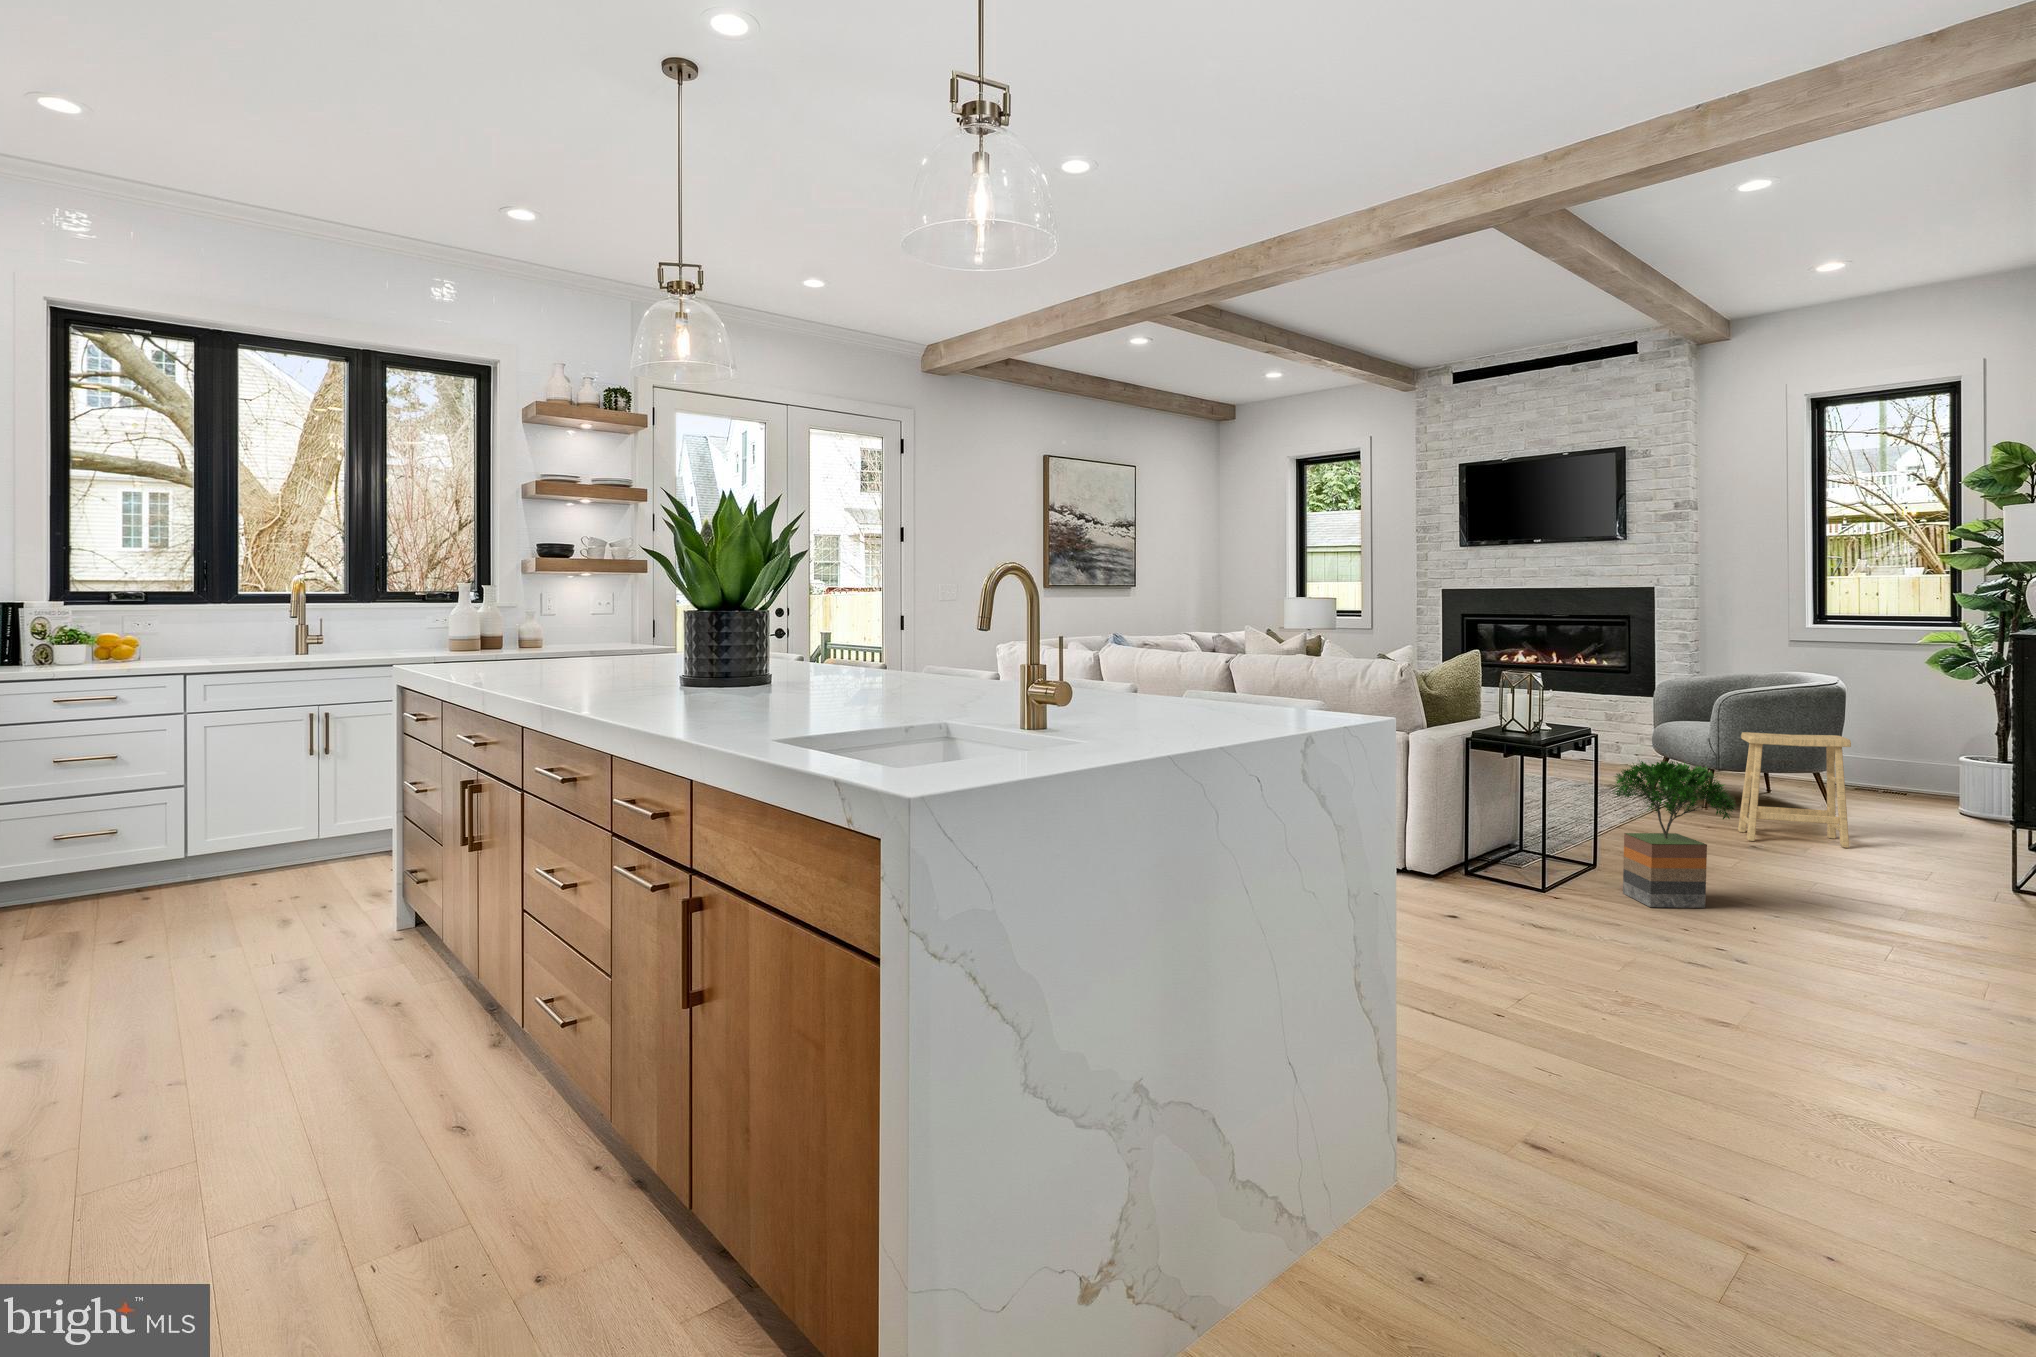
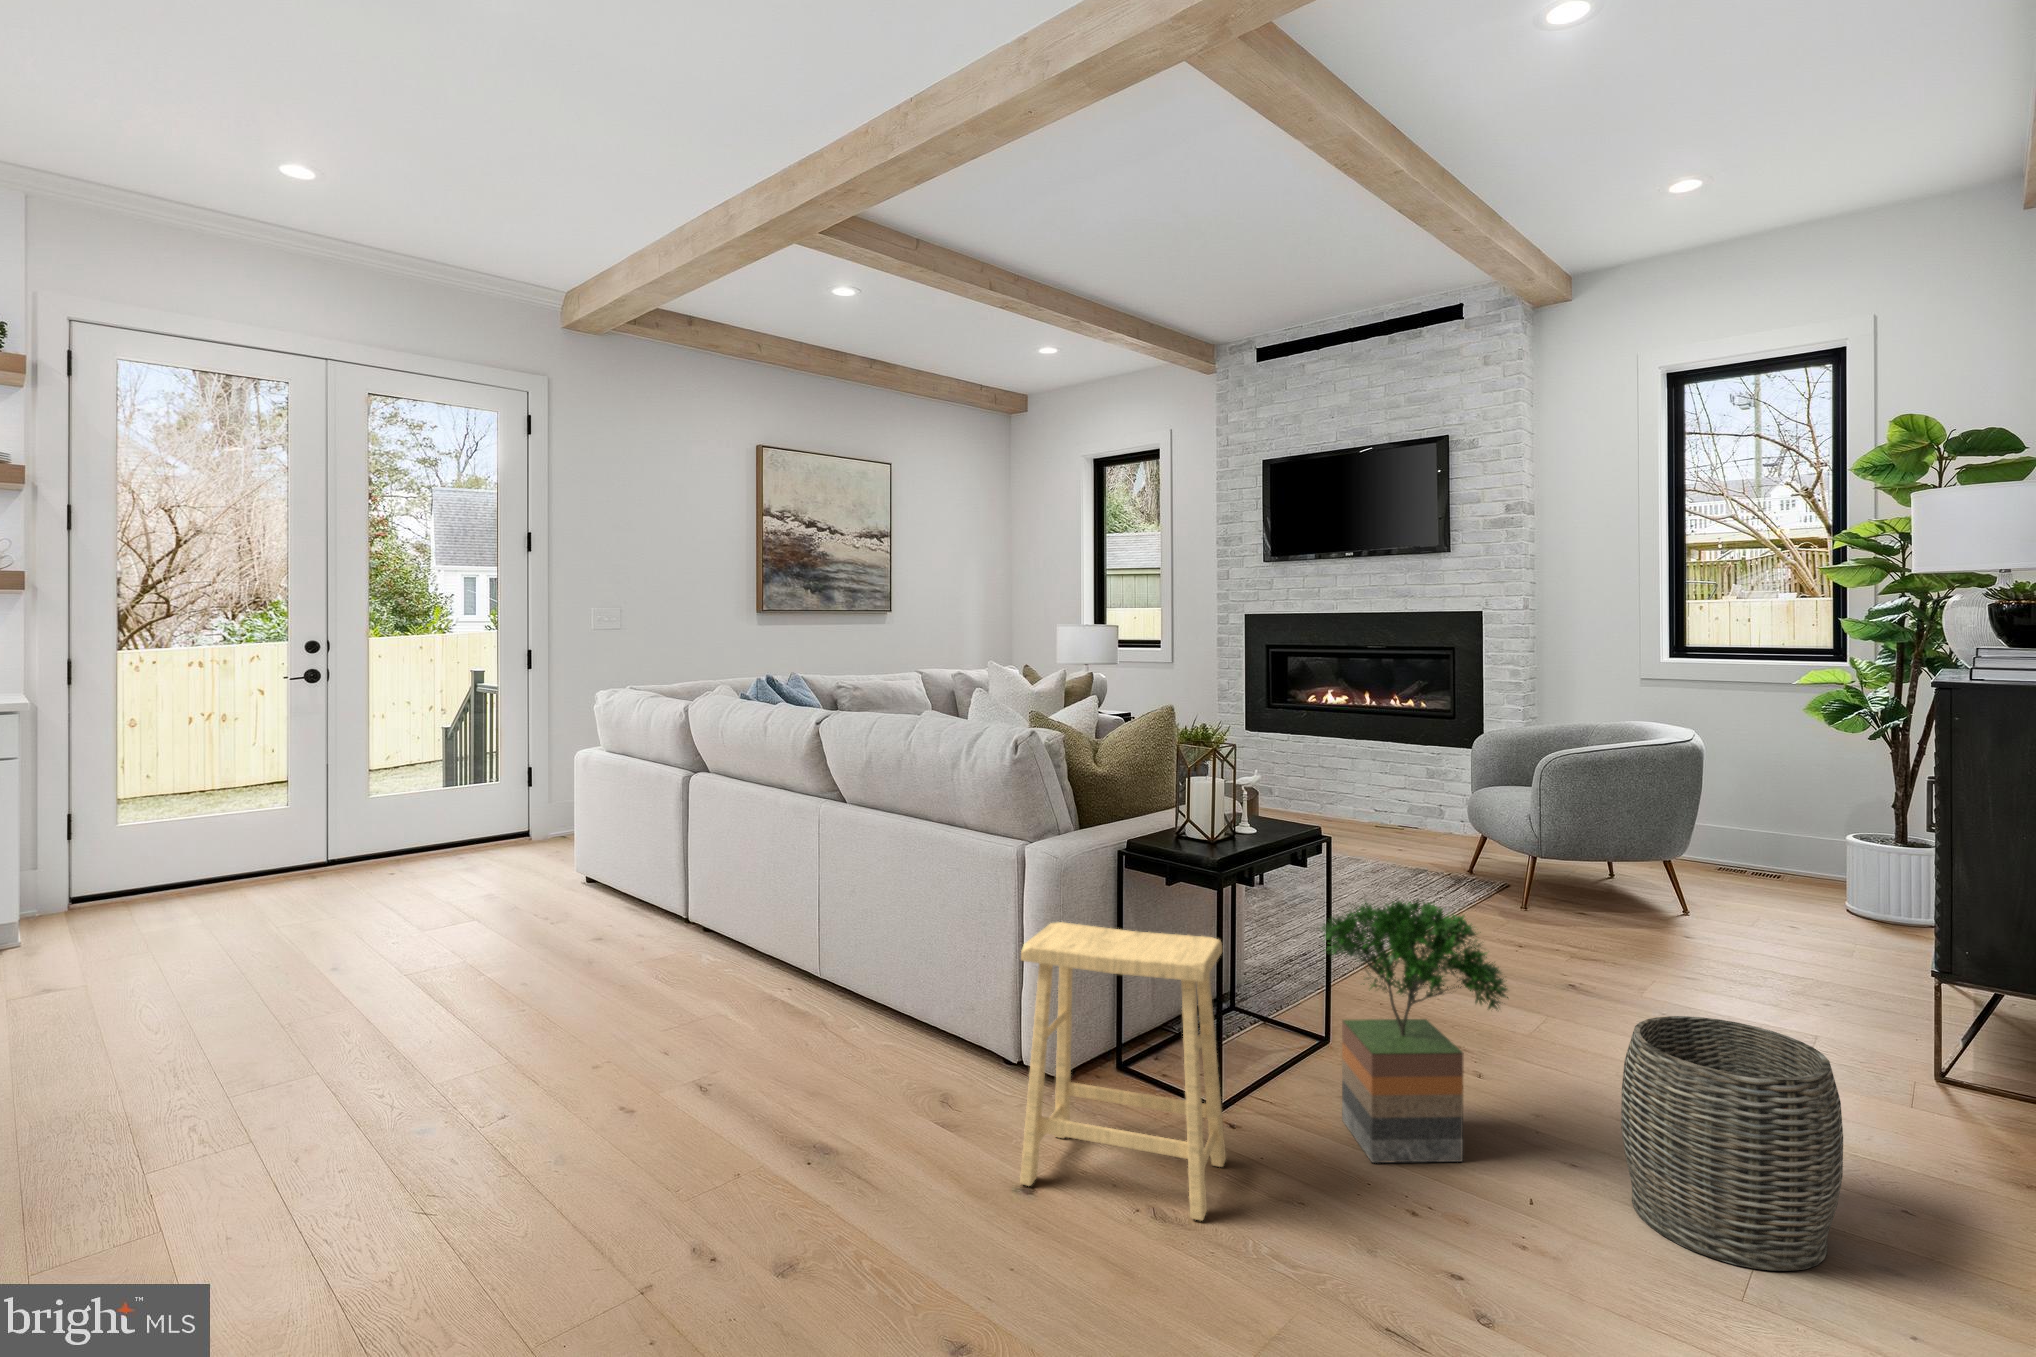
footstool: present [1738,732,1851,848] -> present [1020,922,1226,1220]
woven basket: none [1805,821,1936,942] -> present [1621,1016,1843,1271]

